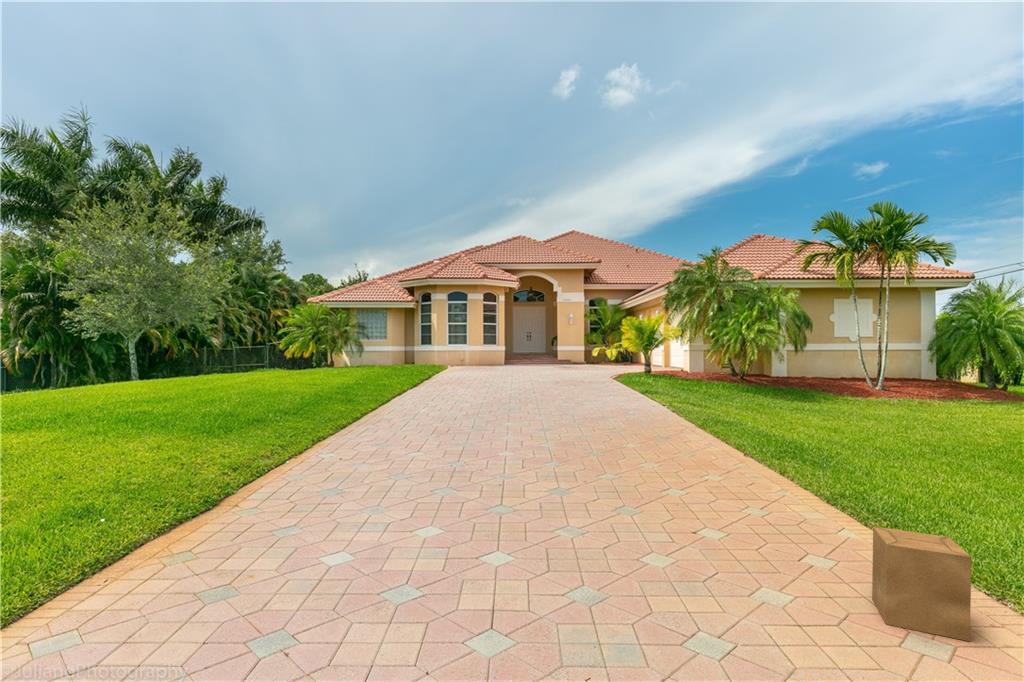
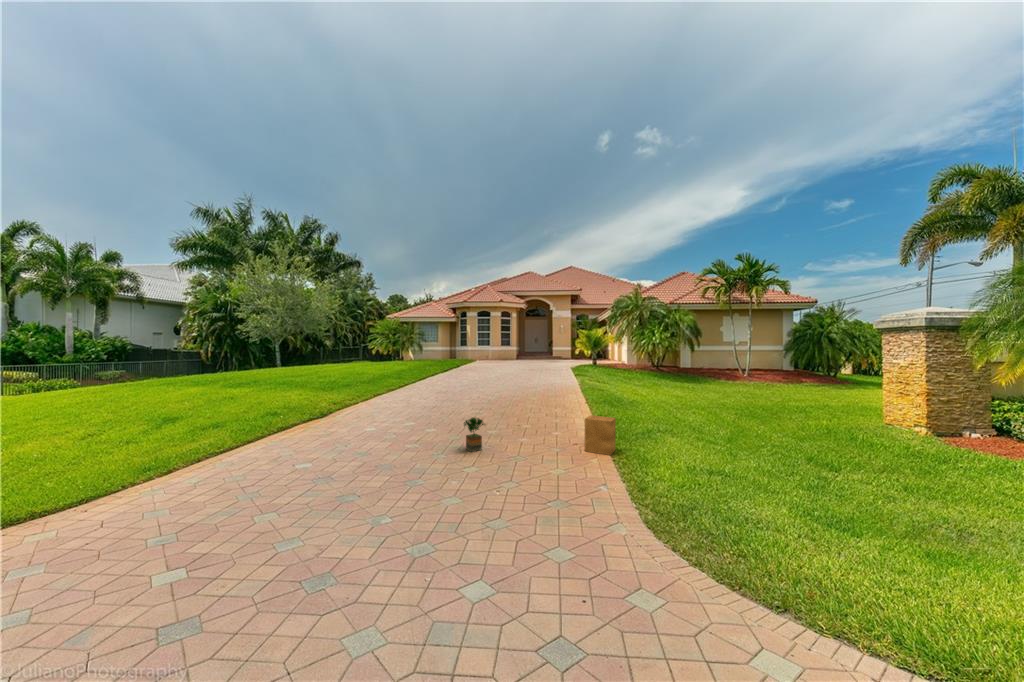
potted tree: none [592,547,649,649] -> present [464,417,485,452]

